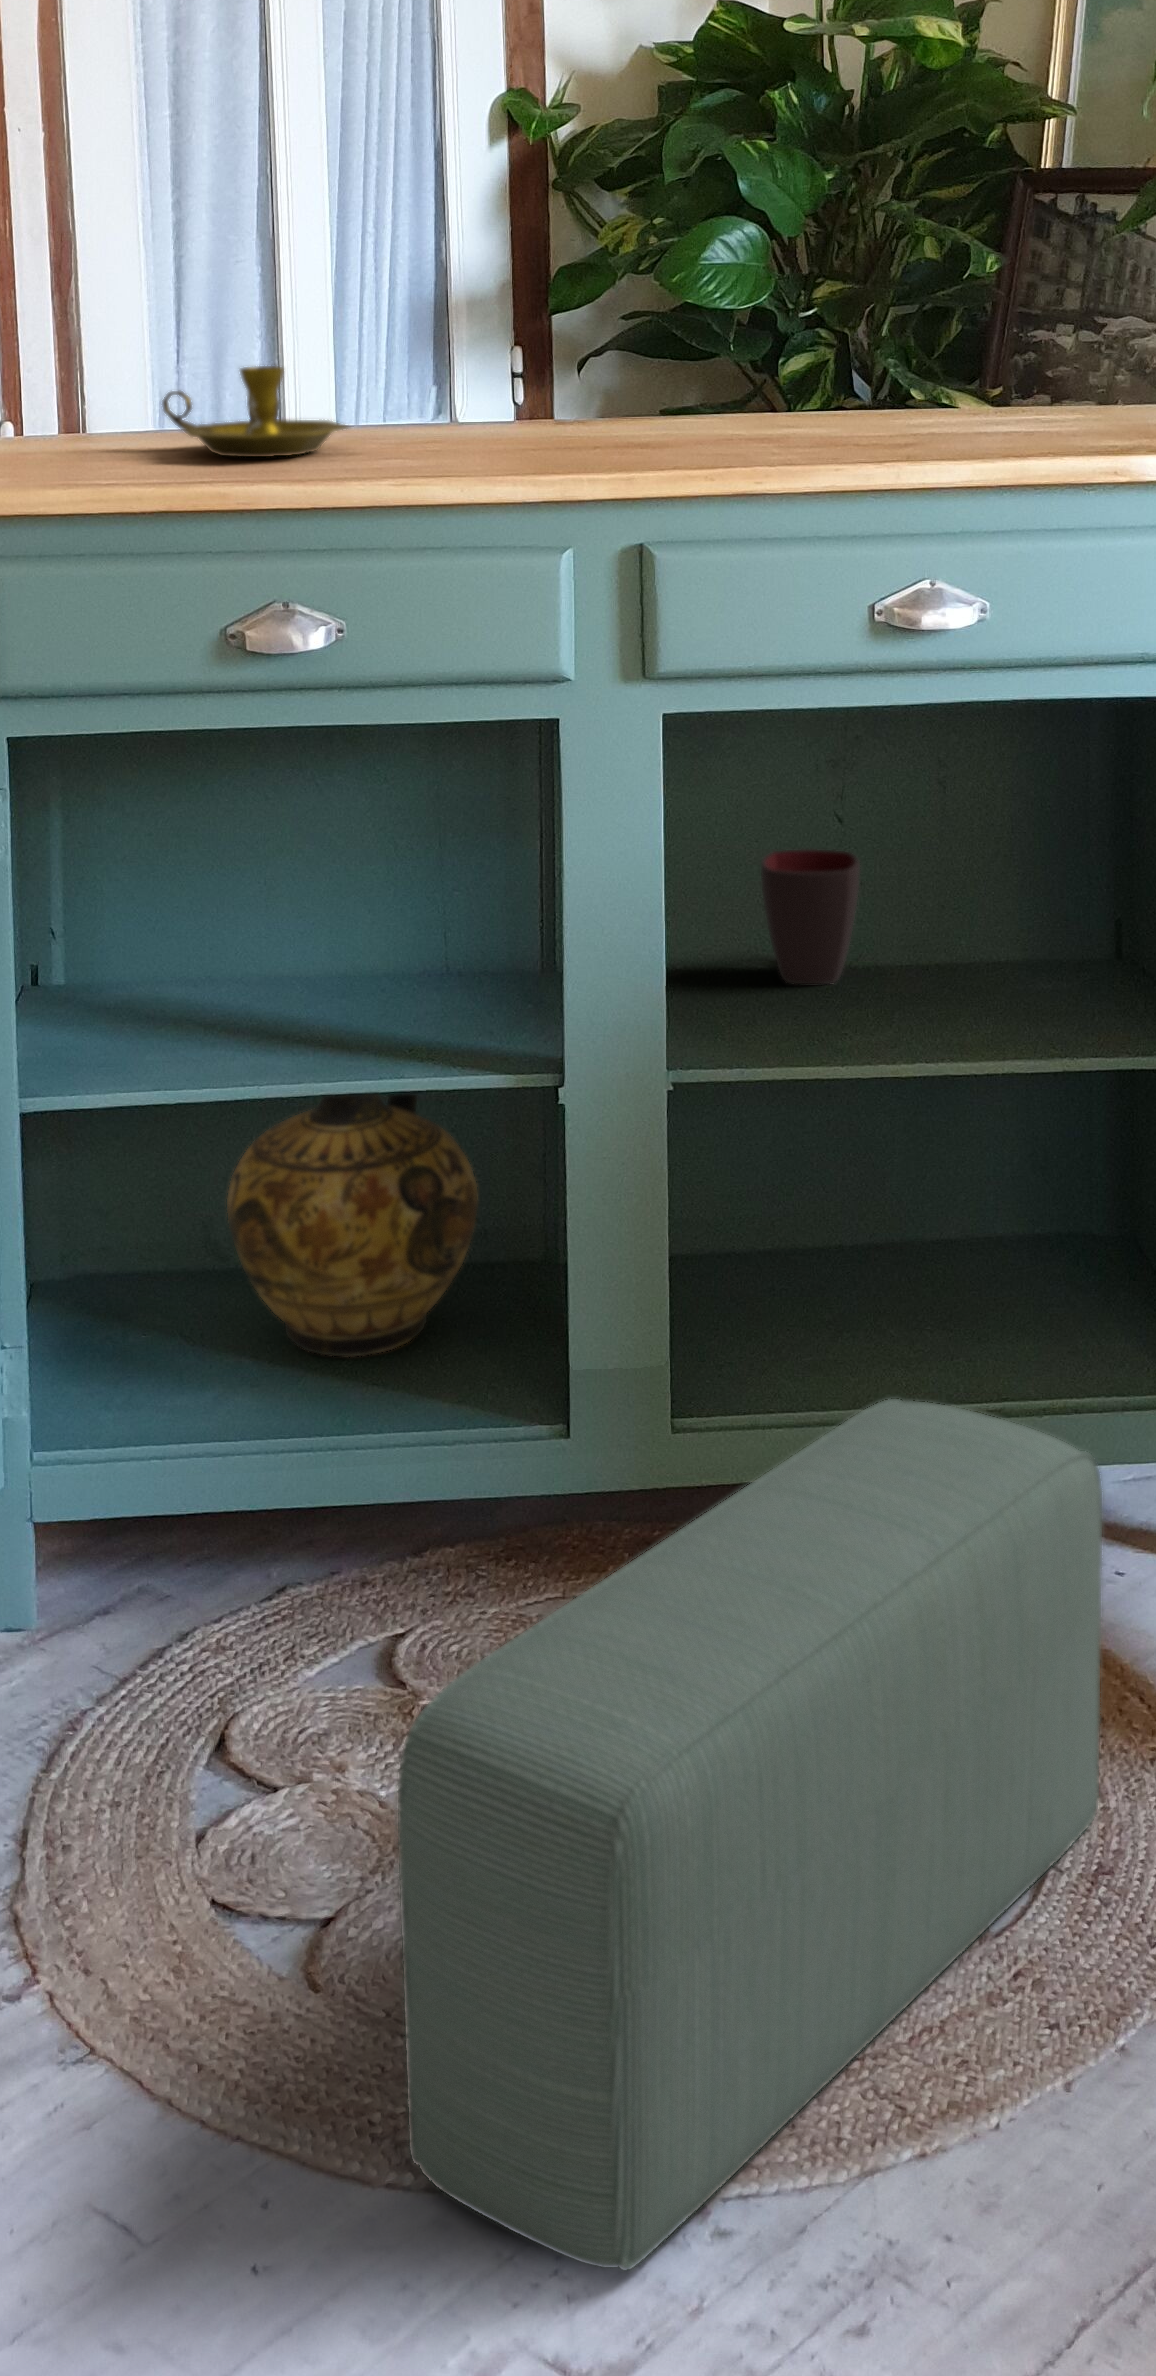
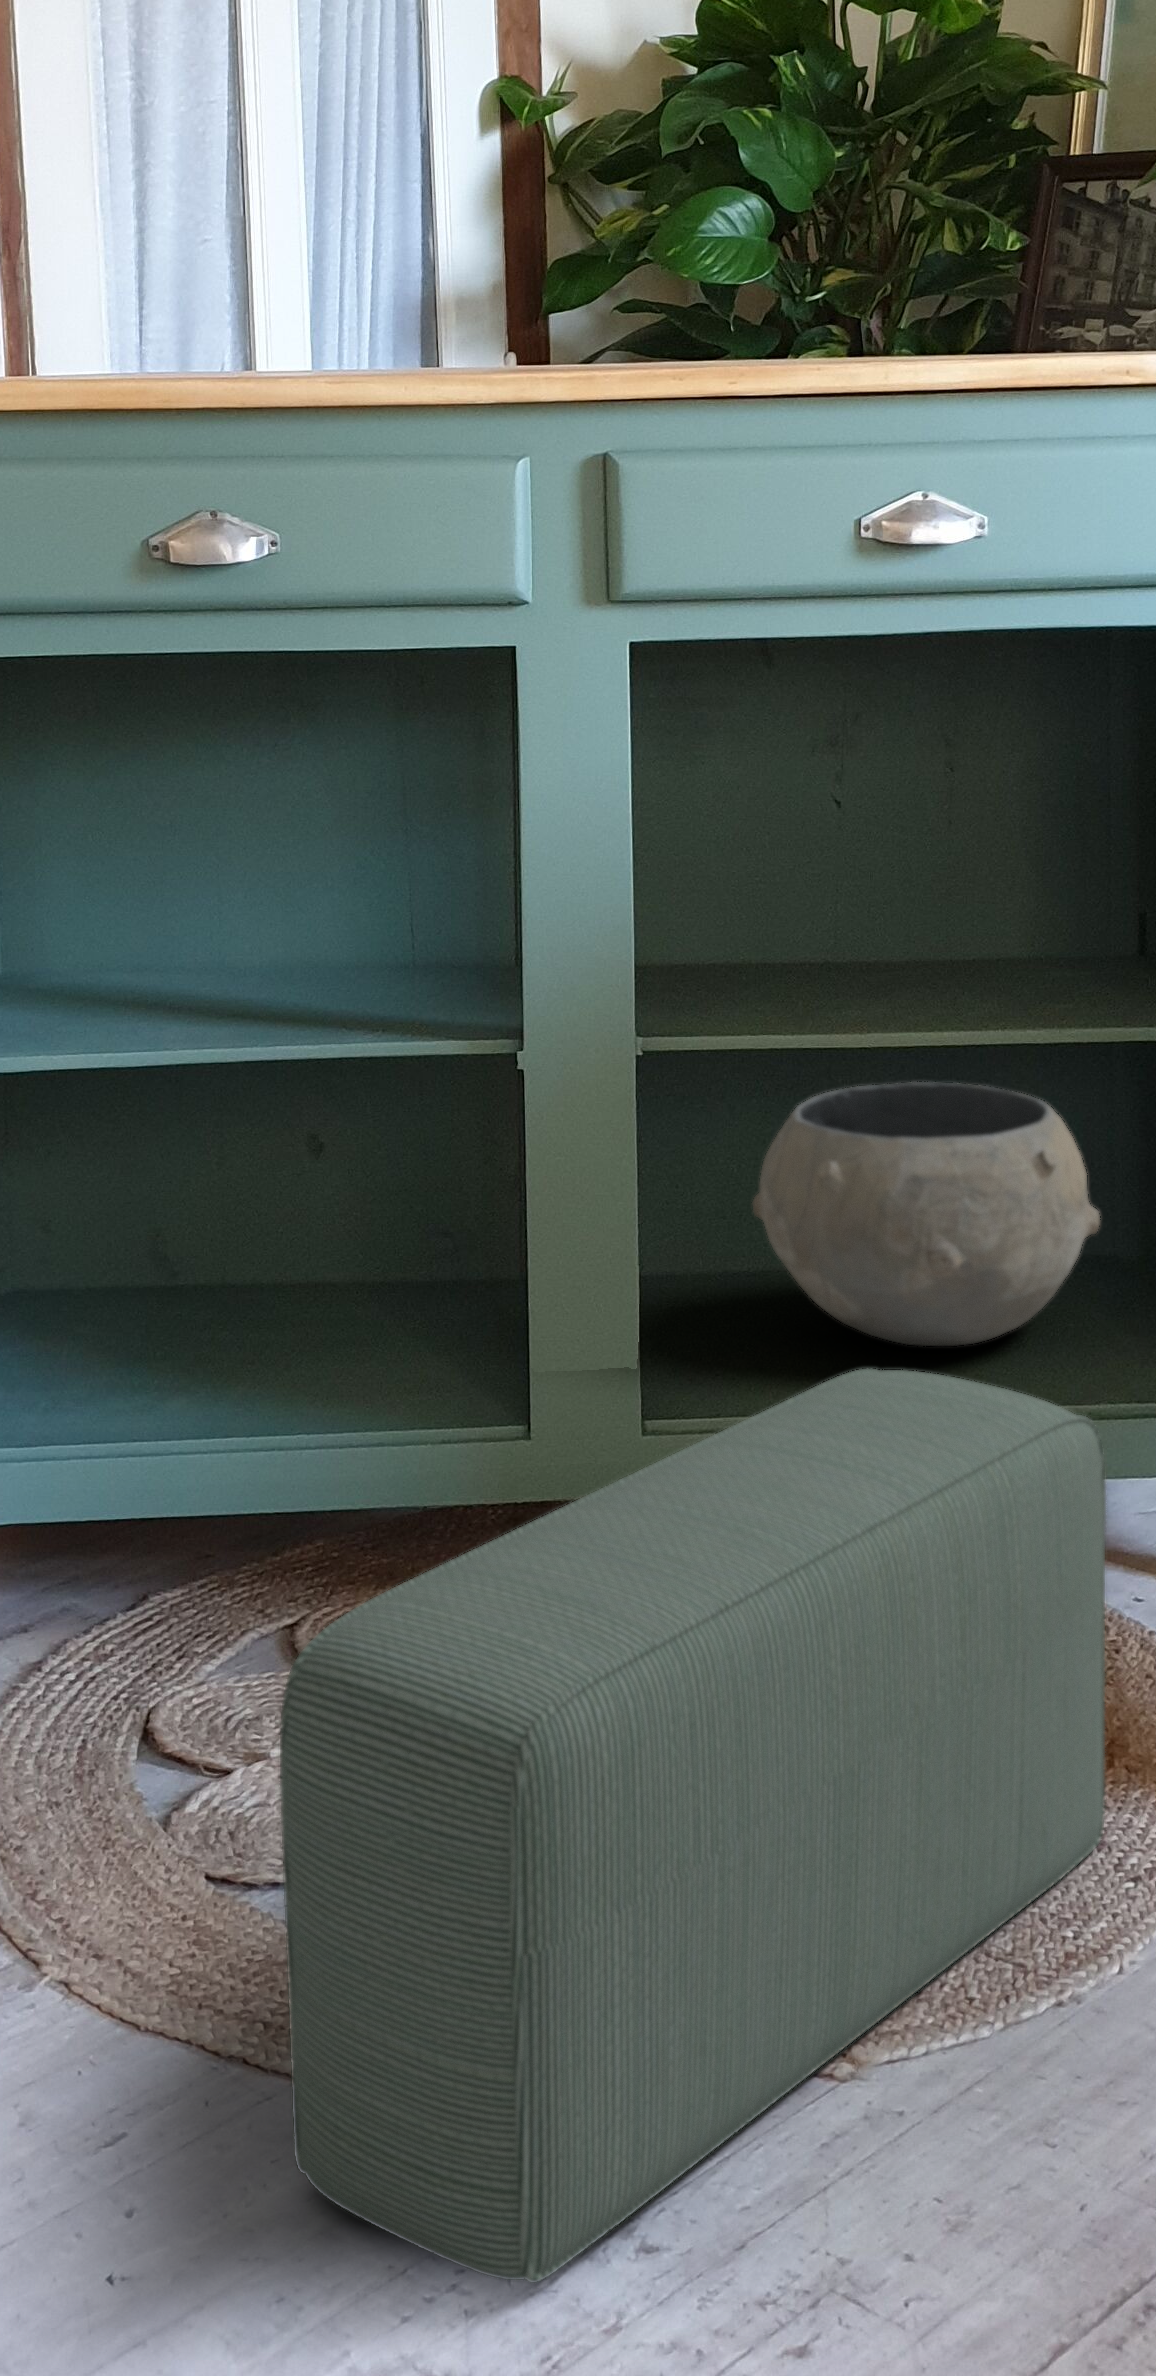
candlestick: present [162,366,347,457] -> none [93,283,296,376]
cup: present [761,849,860,984] -> none [749,835,857,977]
ceramic bowl: none [764,1075,1079,1326] -> present [753,1082,1100,1346]
ceramic jug: present [227,1094,478,1356] -> none [160,1025,435,1373]

